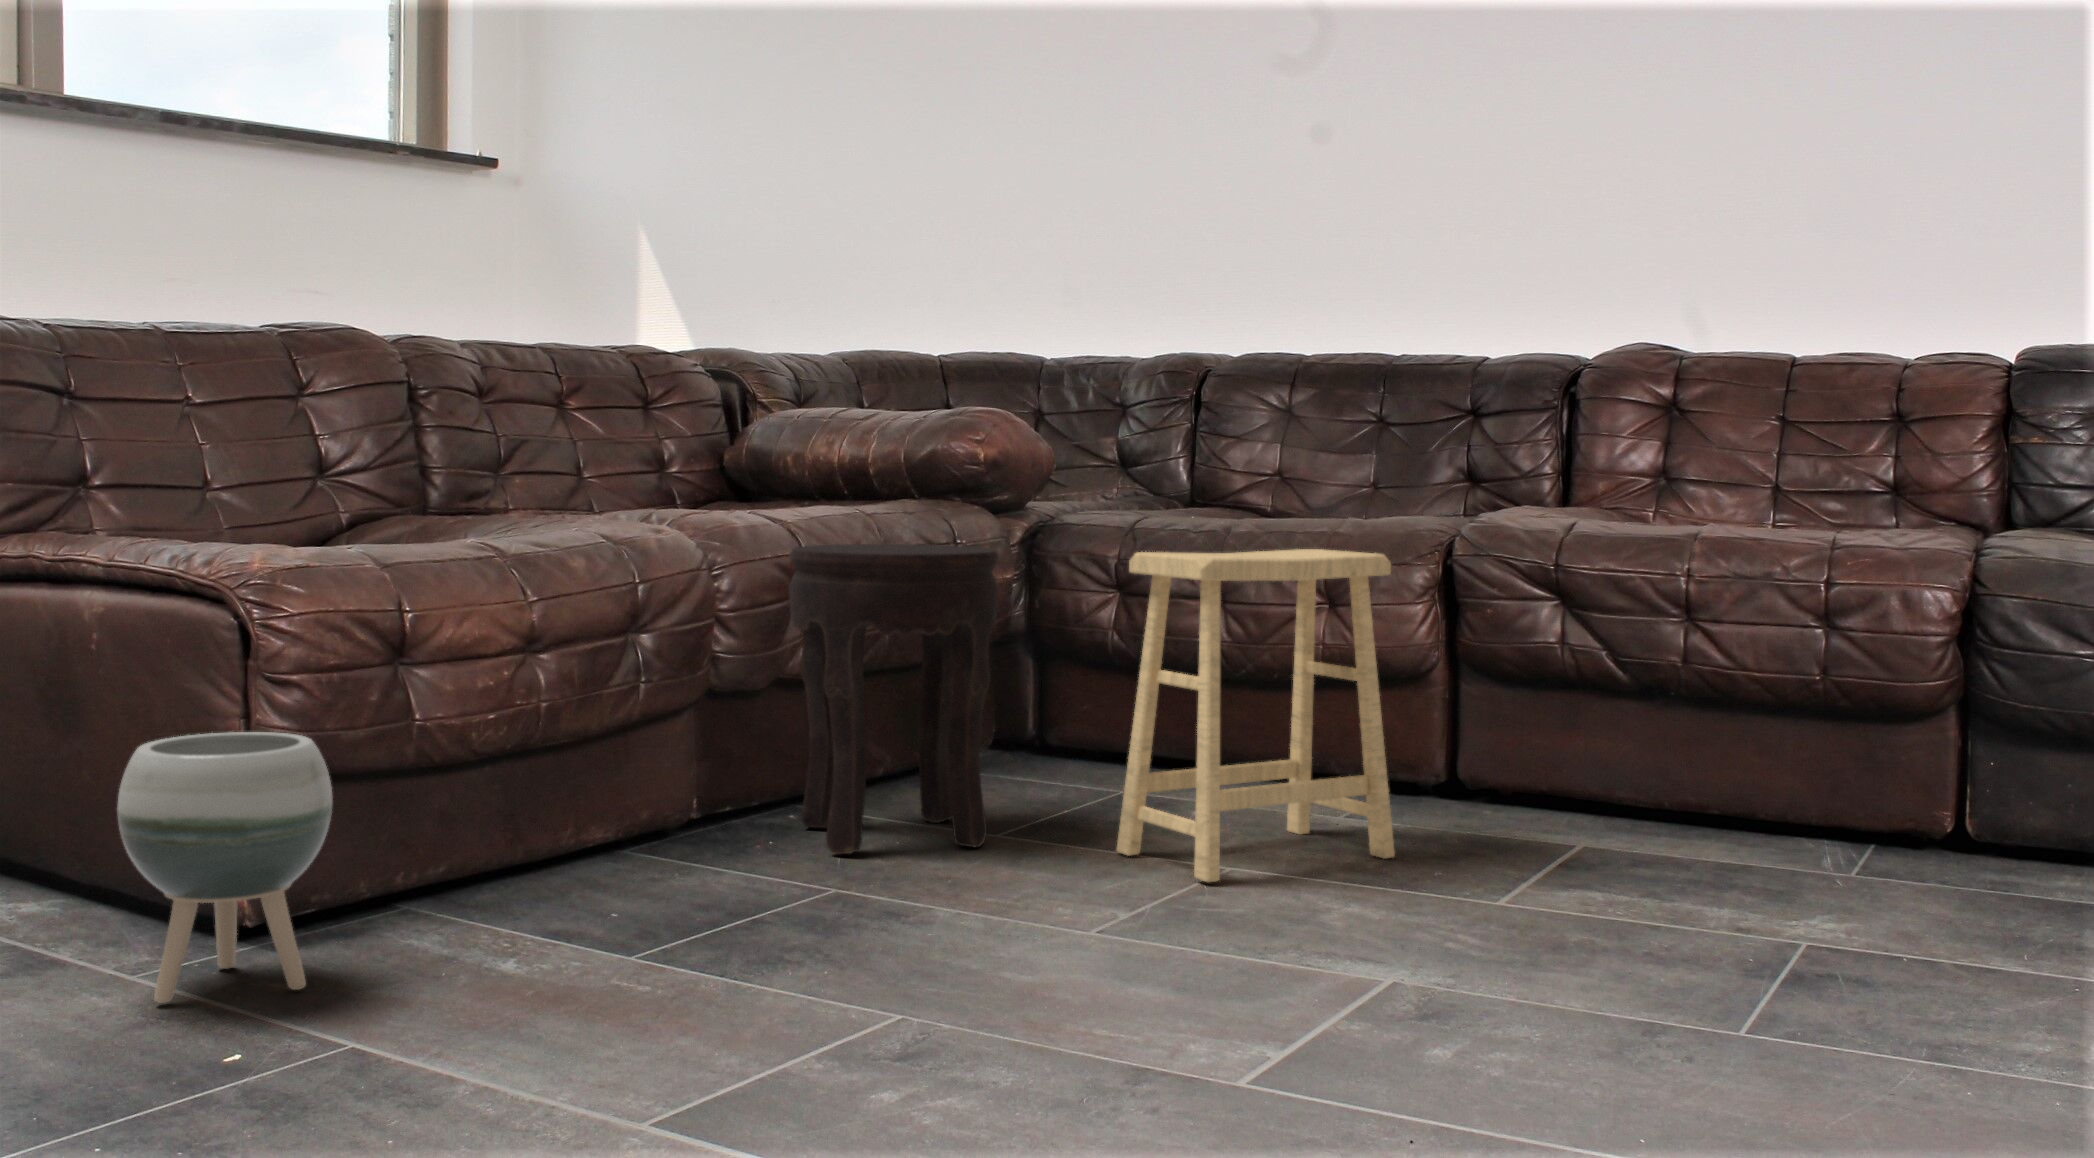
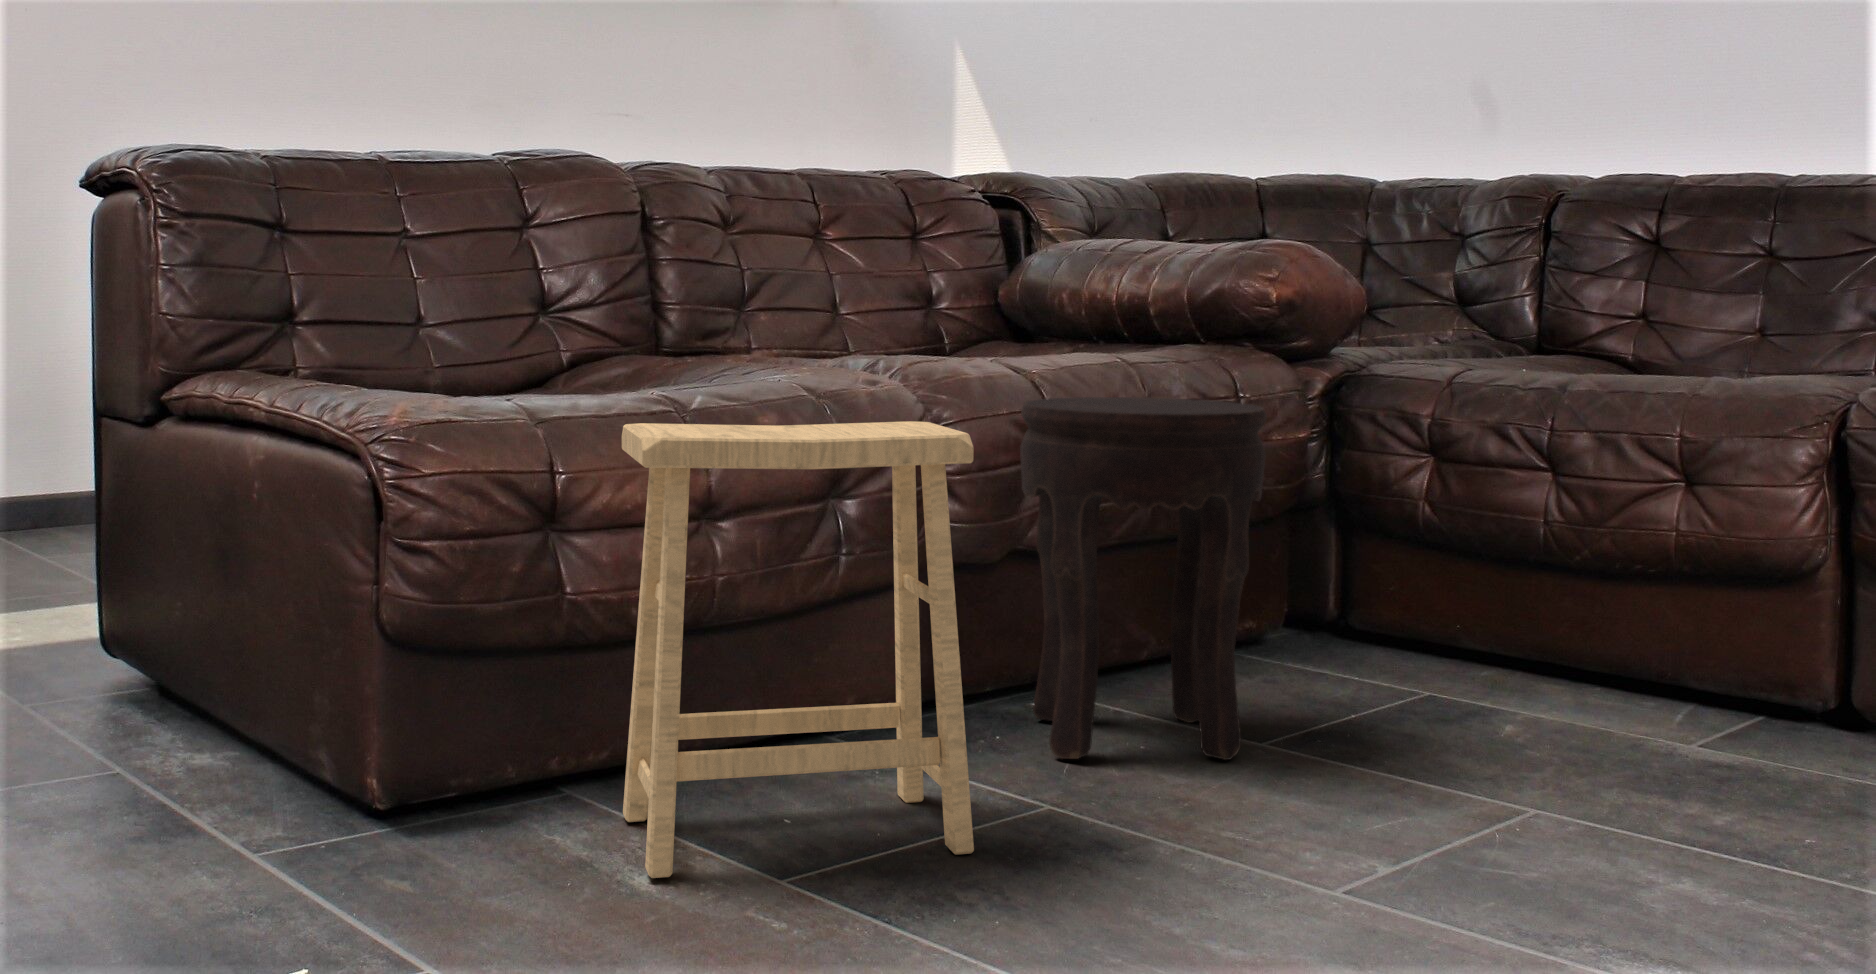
footstool: present [1116,549,1395,882] -> present [622,421,974,878]
planter: present [117,732,332,1003] -> none [222,604,452,903]

